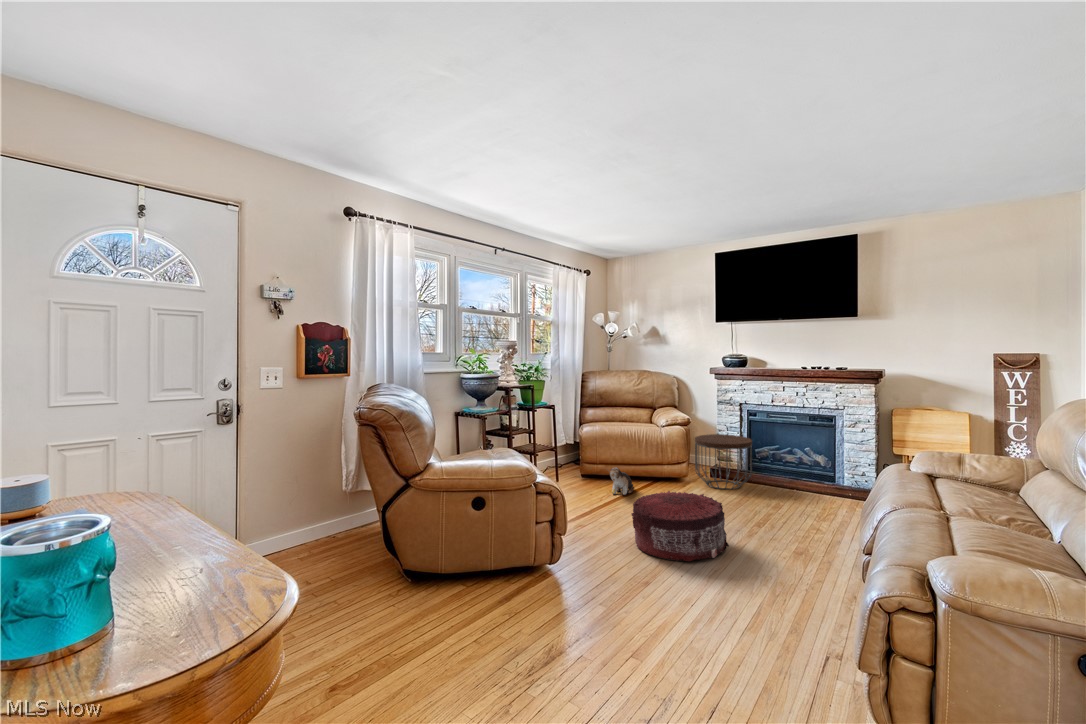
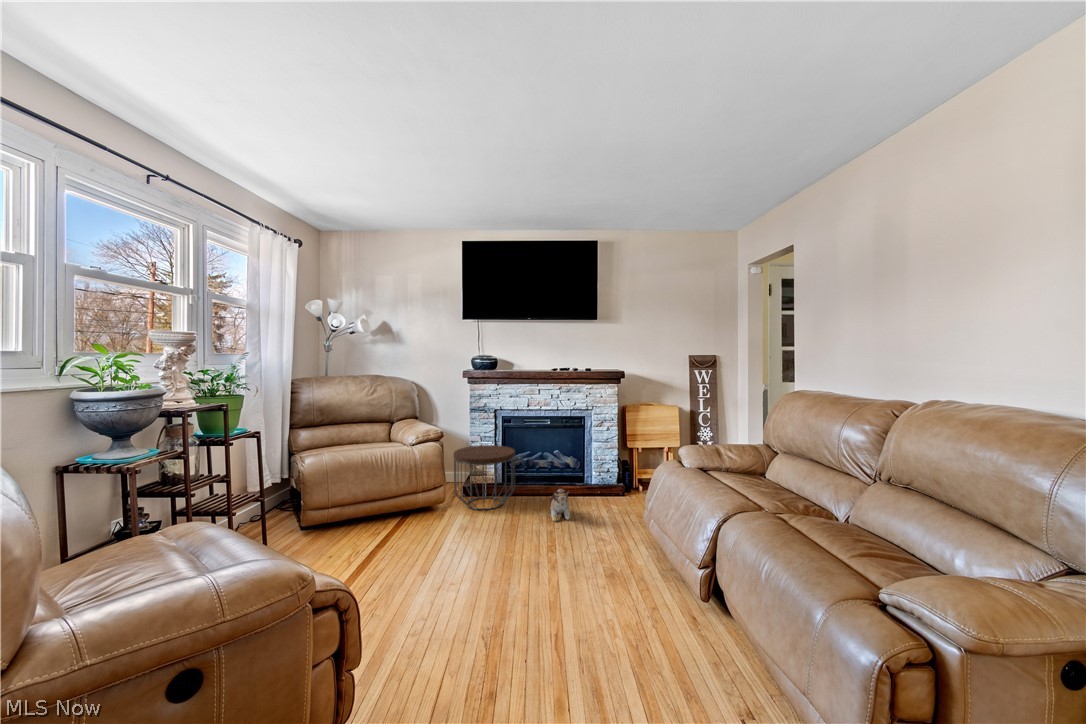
plush toy: present [608,467,633,495] -> present [549,489,570,521]
pouf: present [631,491,729,562] -> none [434,537,567,668]

